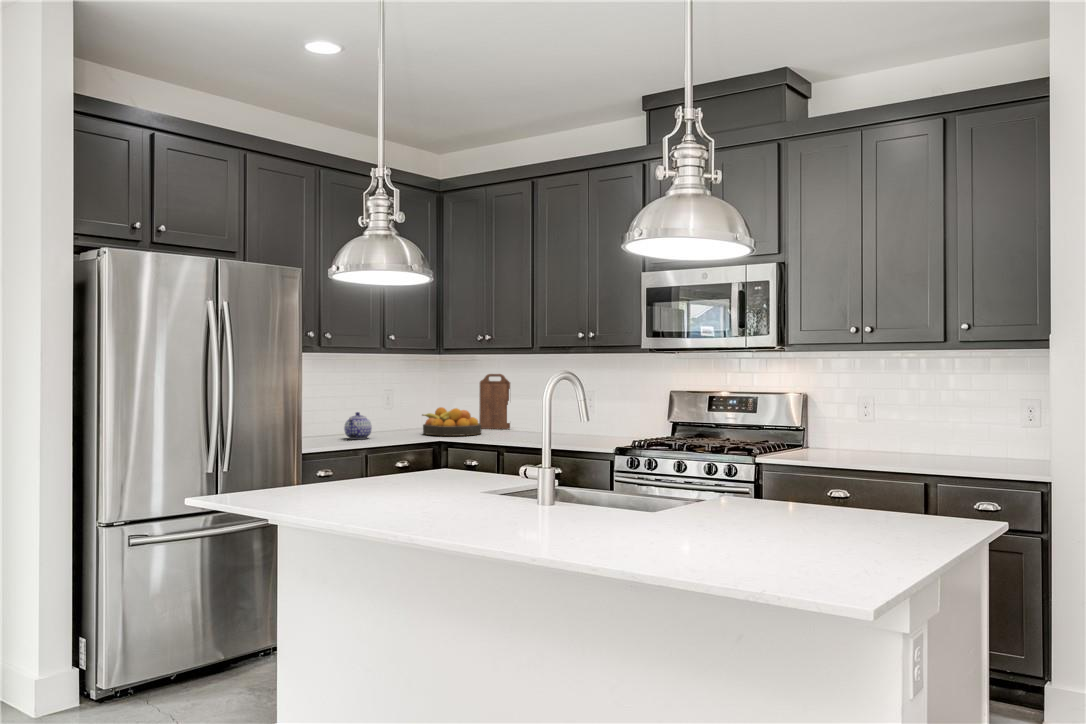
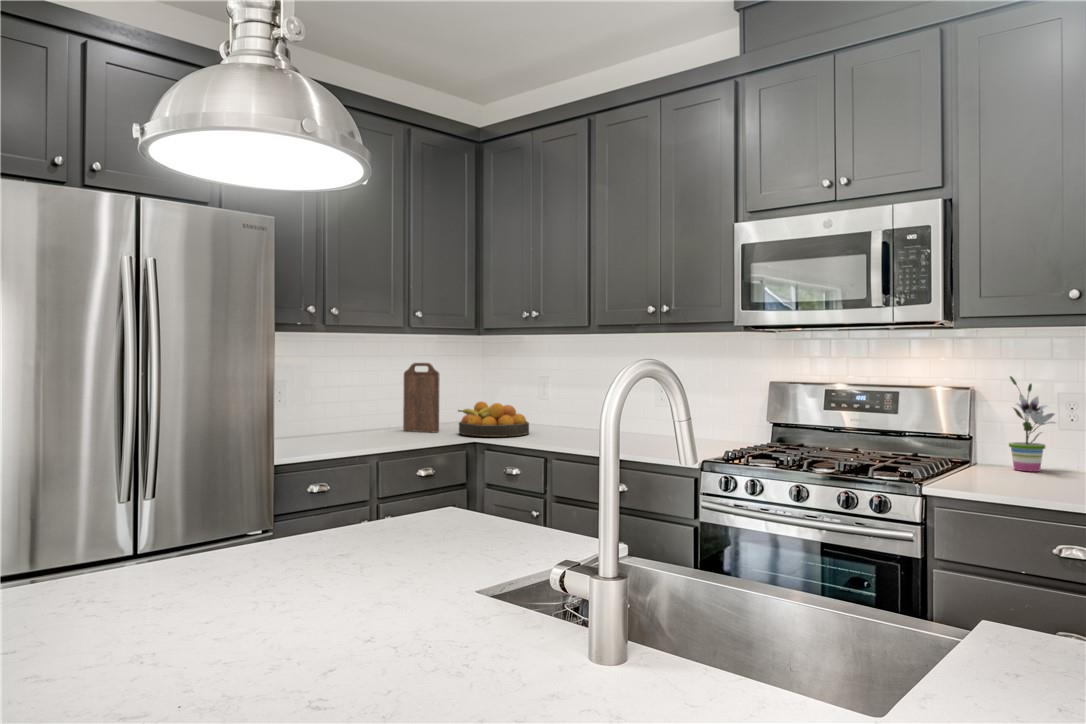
cutting board: present [479,374,510,429] -> present [403,363,439,432]
potted plant: none [821,386,852,450] -> present [1009,376,1055,471]
teapot: present [344,412,372,439] -> none [360,407,393,440]

